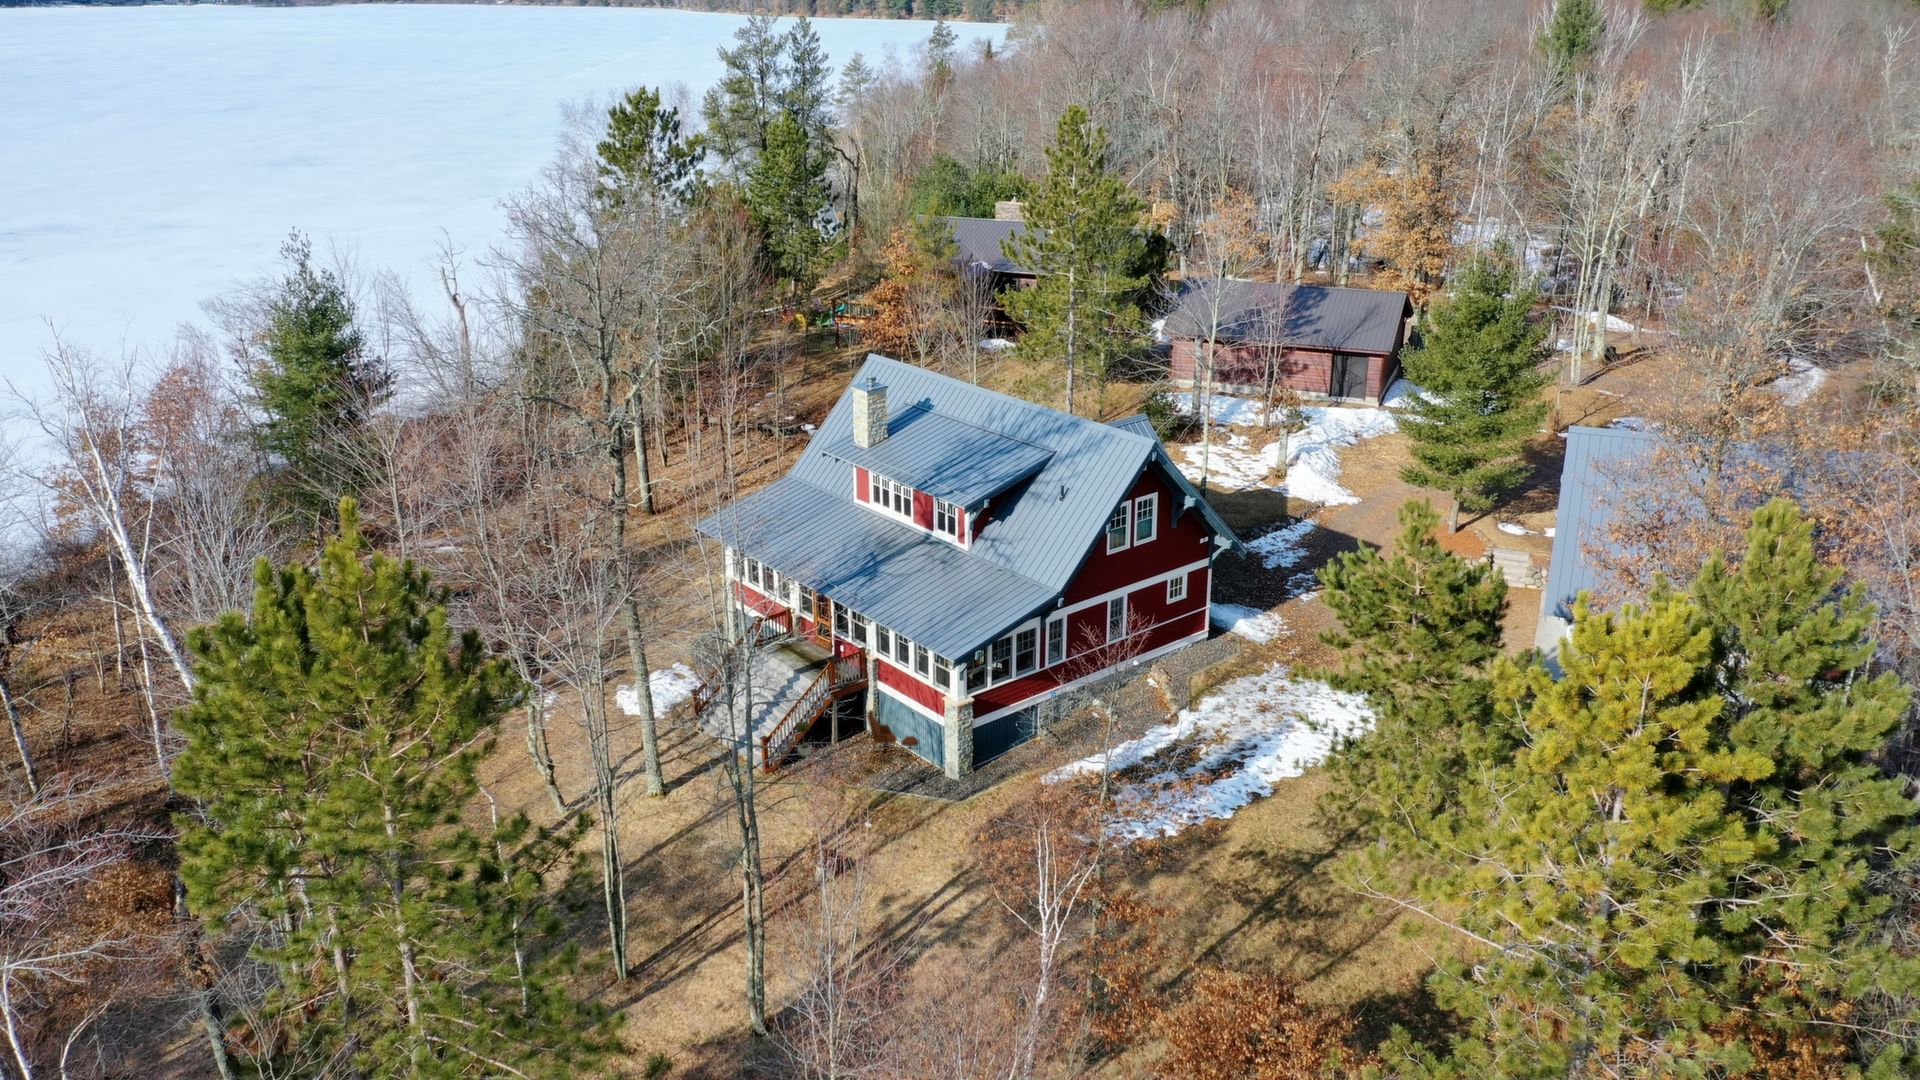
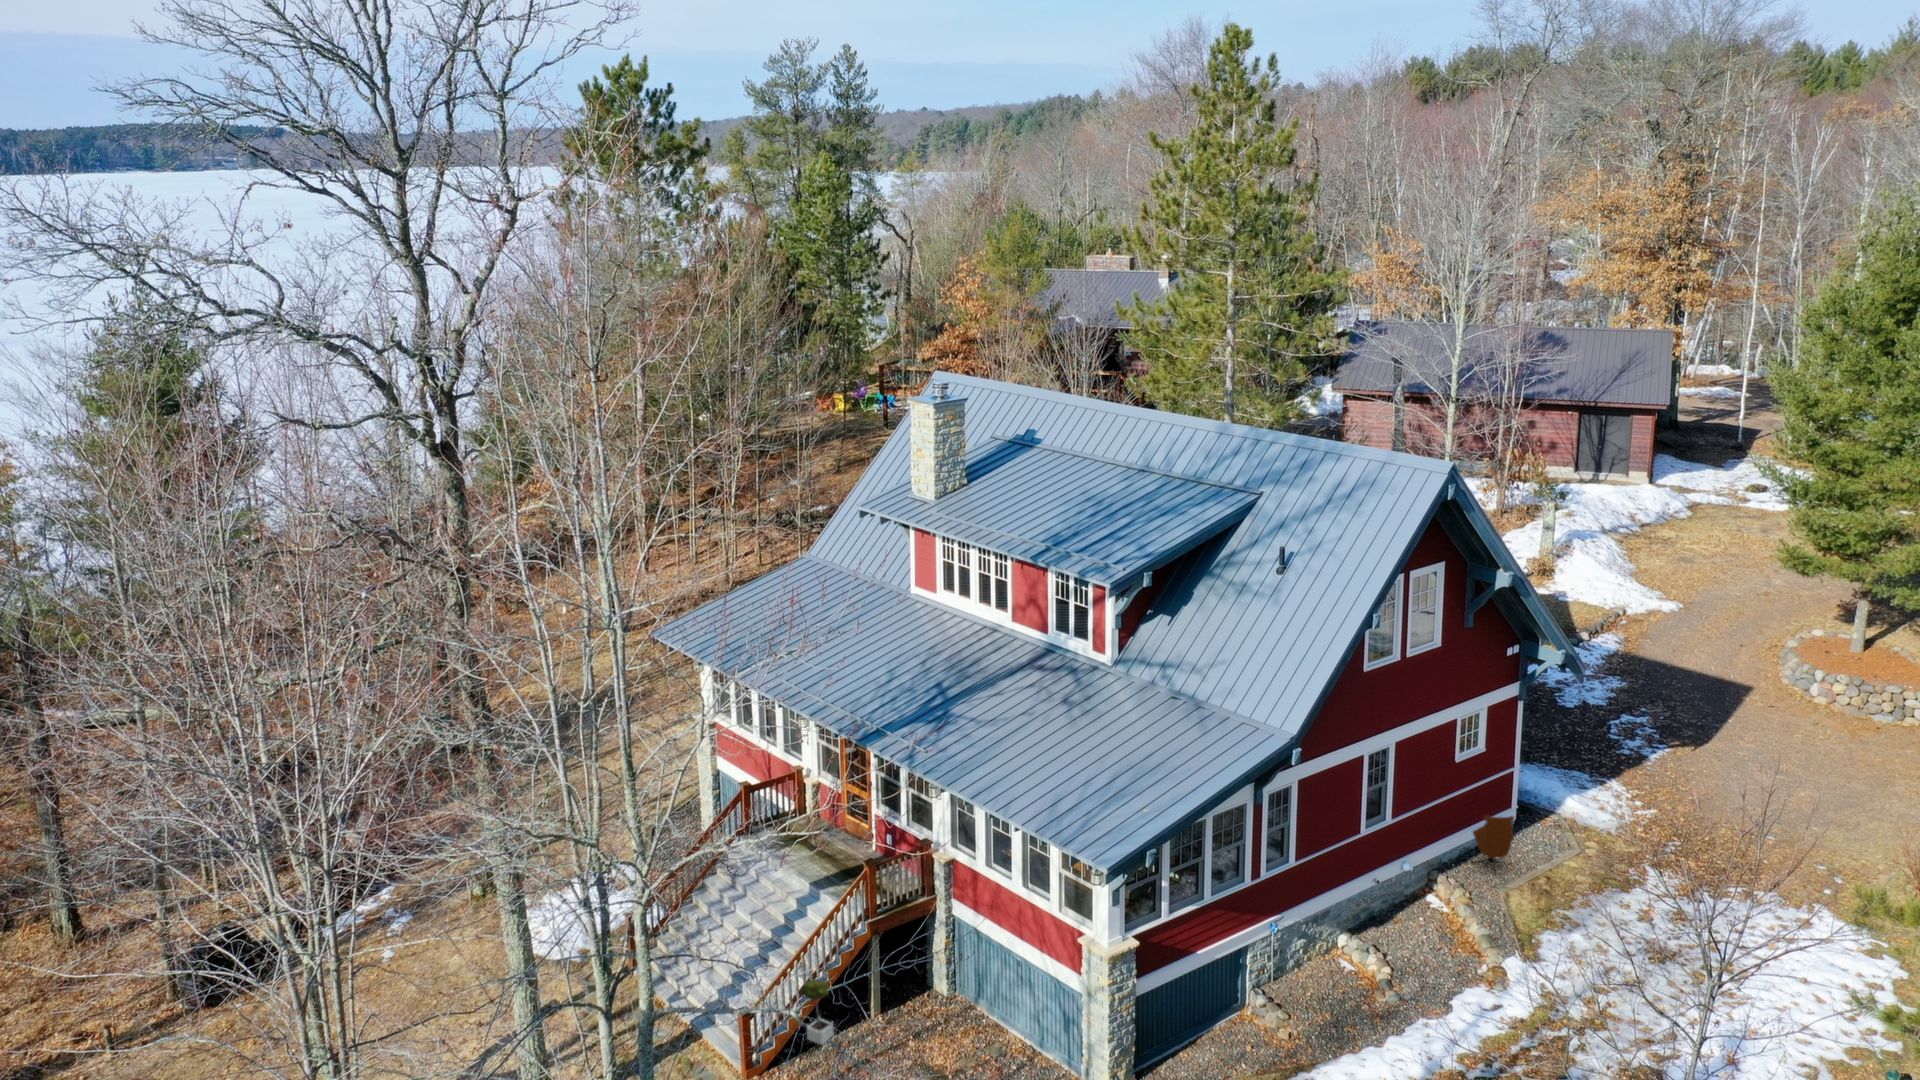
lounge chair: present [867,710,919,750] -> present [1473,815,1514,870]

